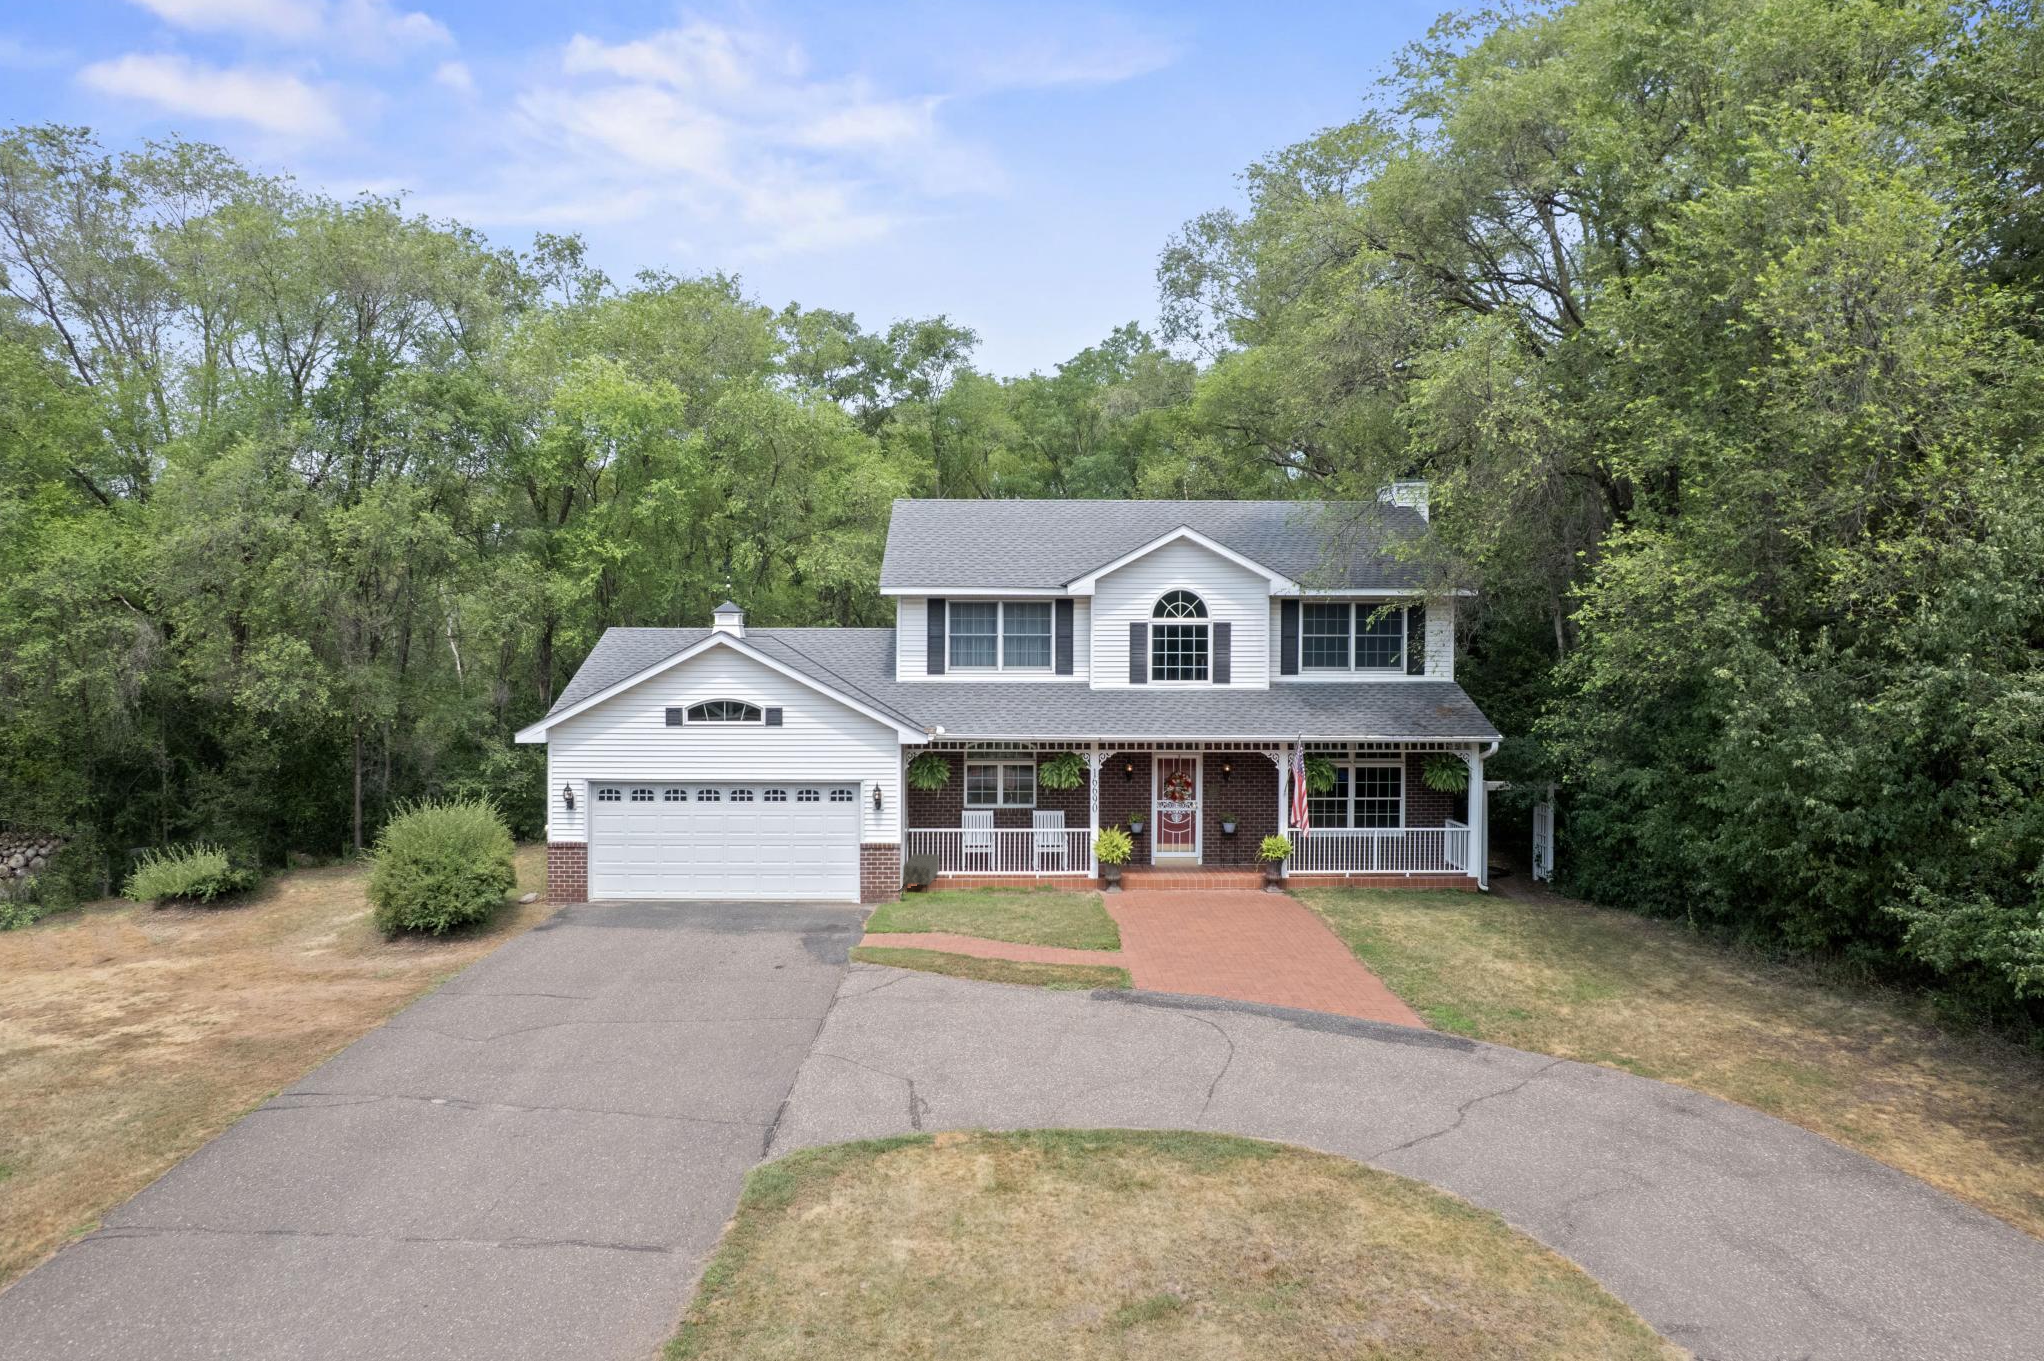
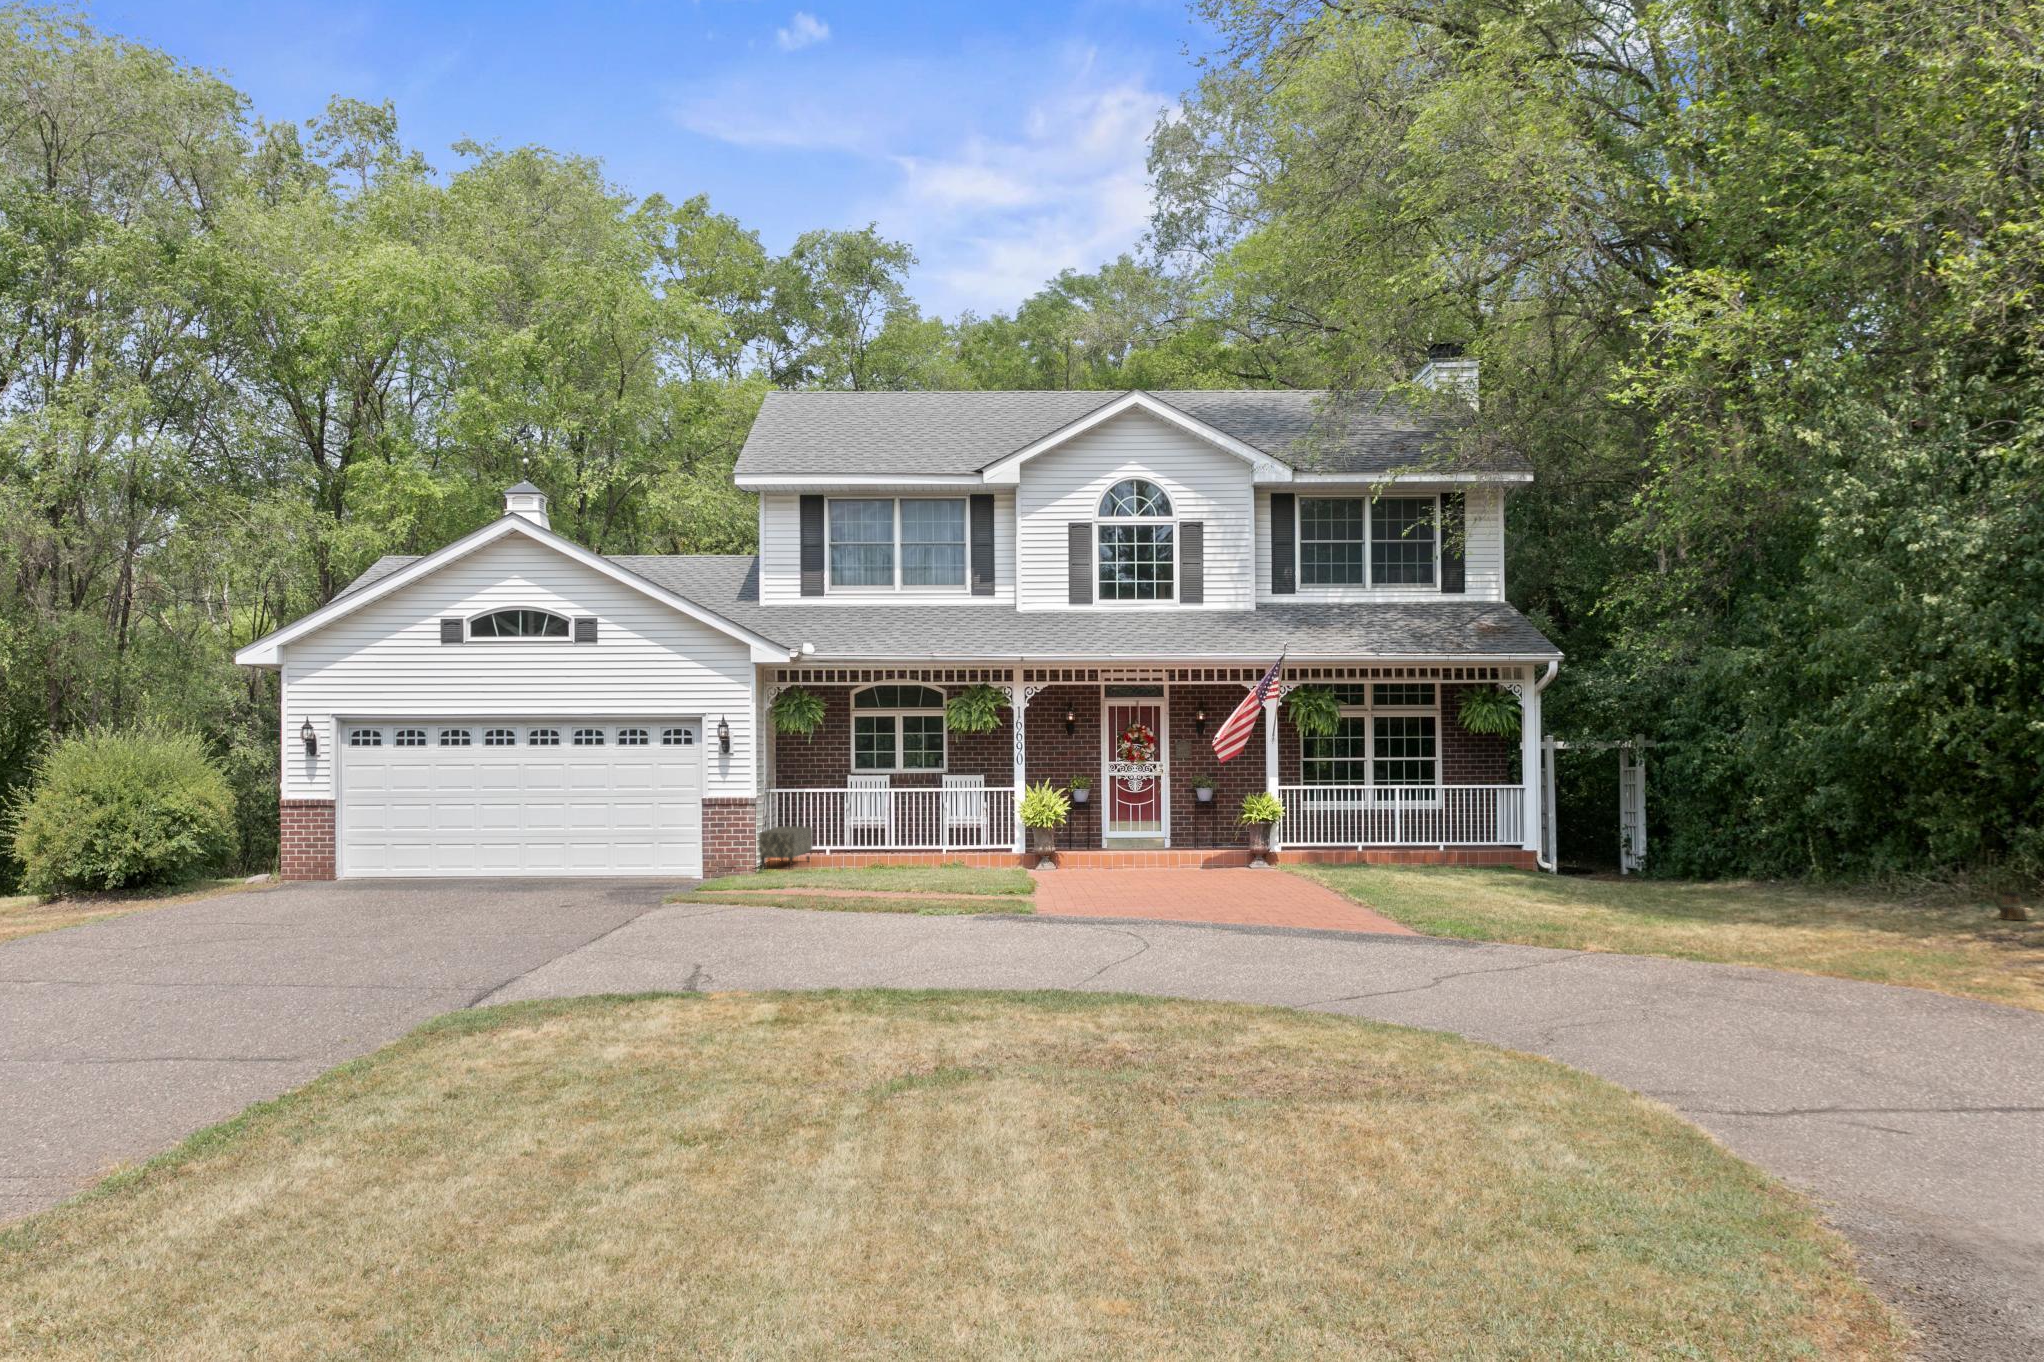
watering can: none [1867,968,1897,992] -> present [1989,891,2026,920]

